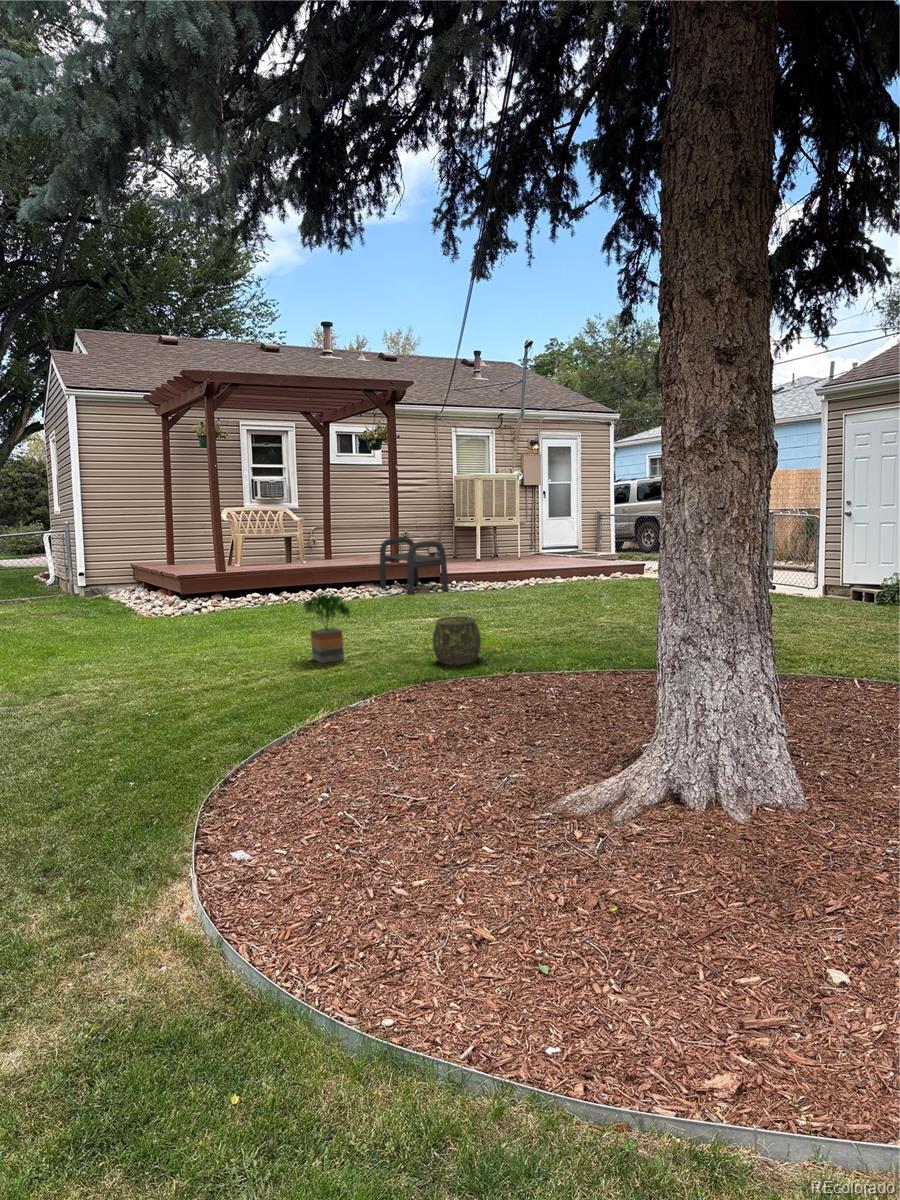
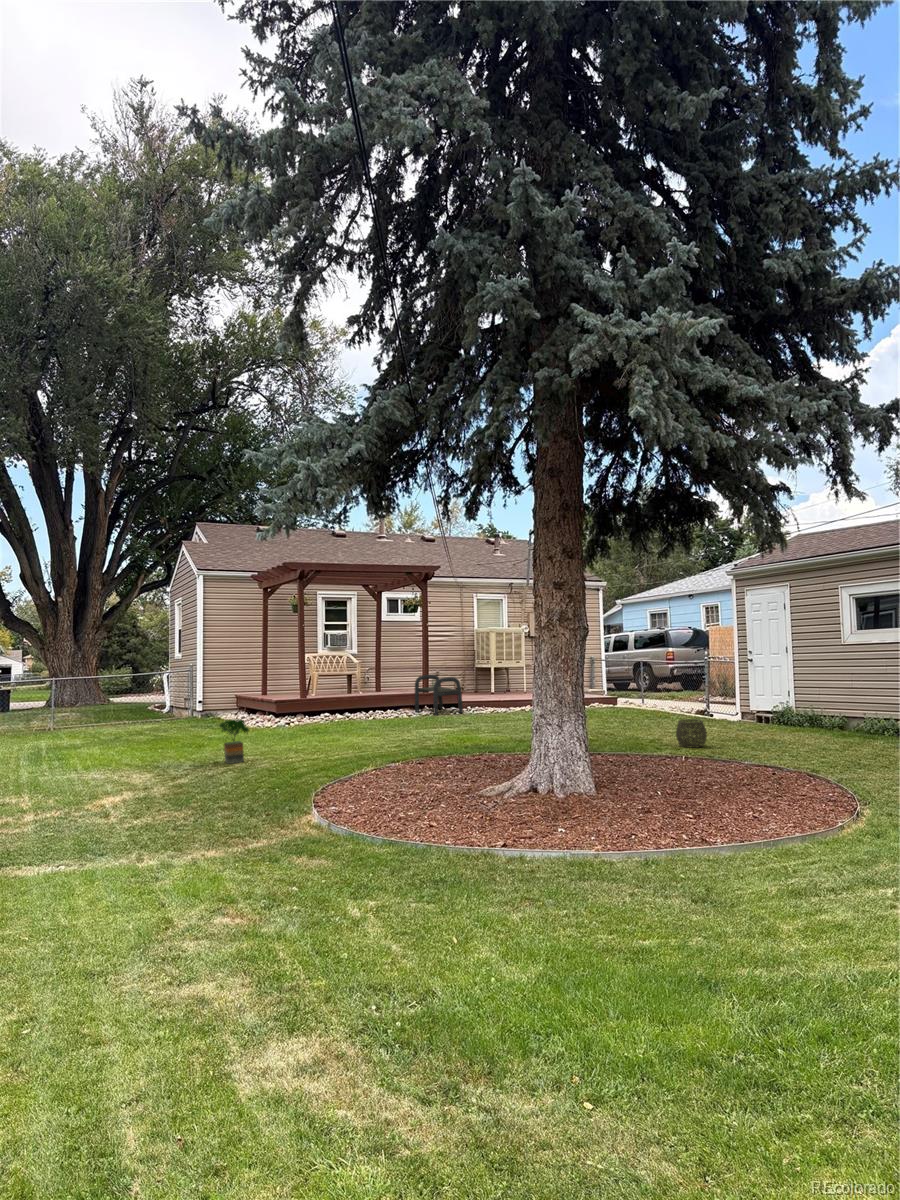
potted tree: present [303,595,351,663] -> present [220,719,249,764]
woven basket: present [433,616,481,665] -> present [676,719,707,748]

